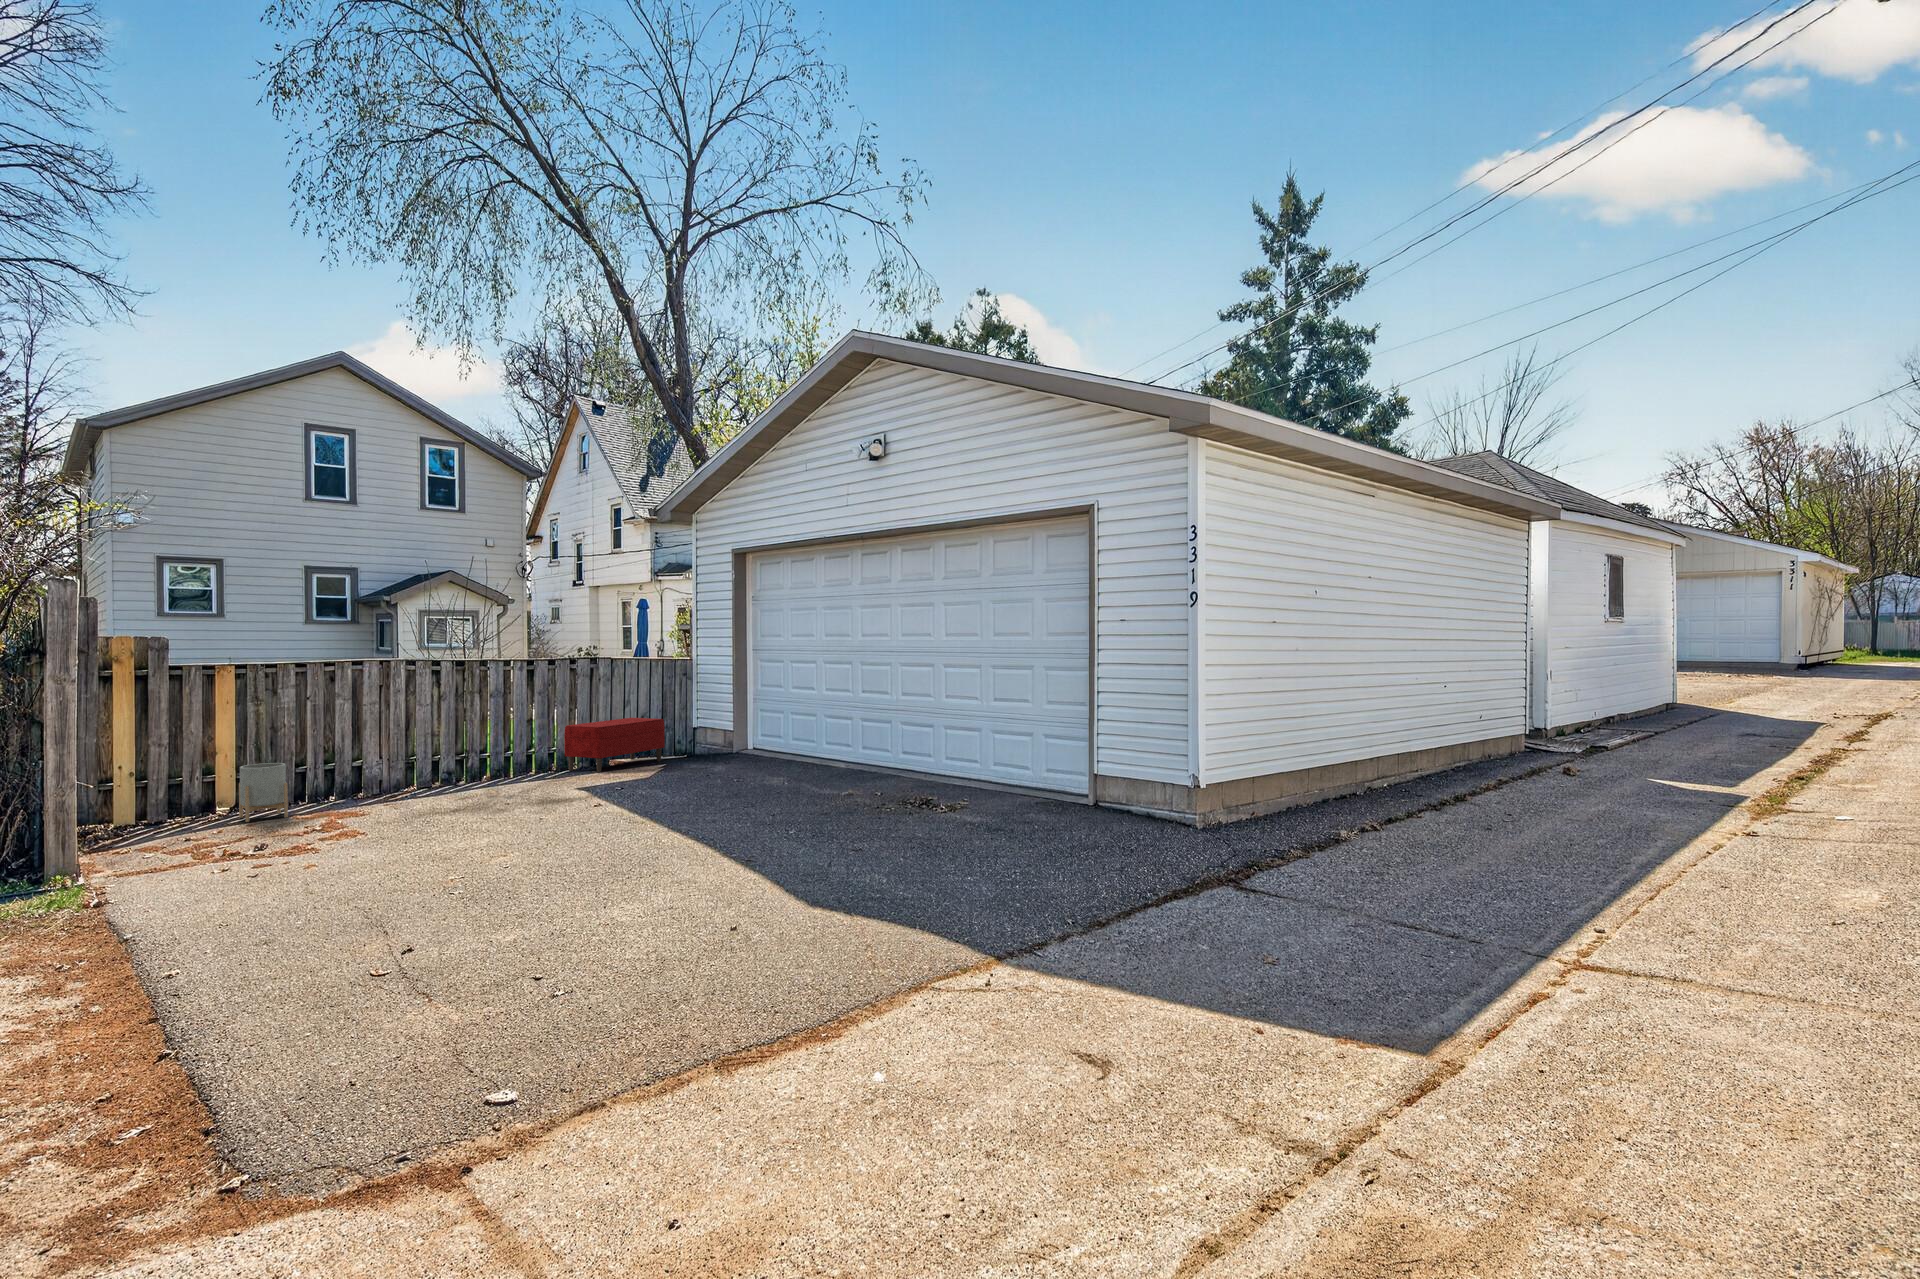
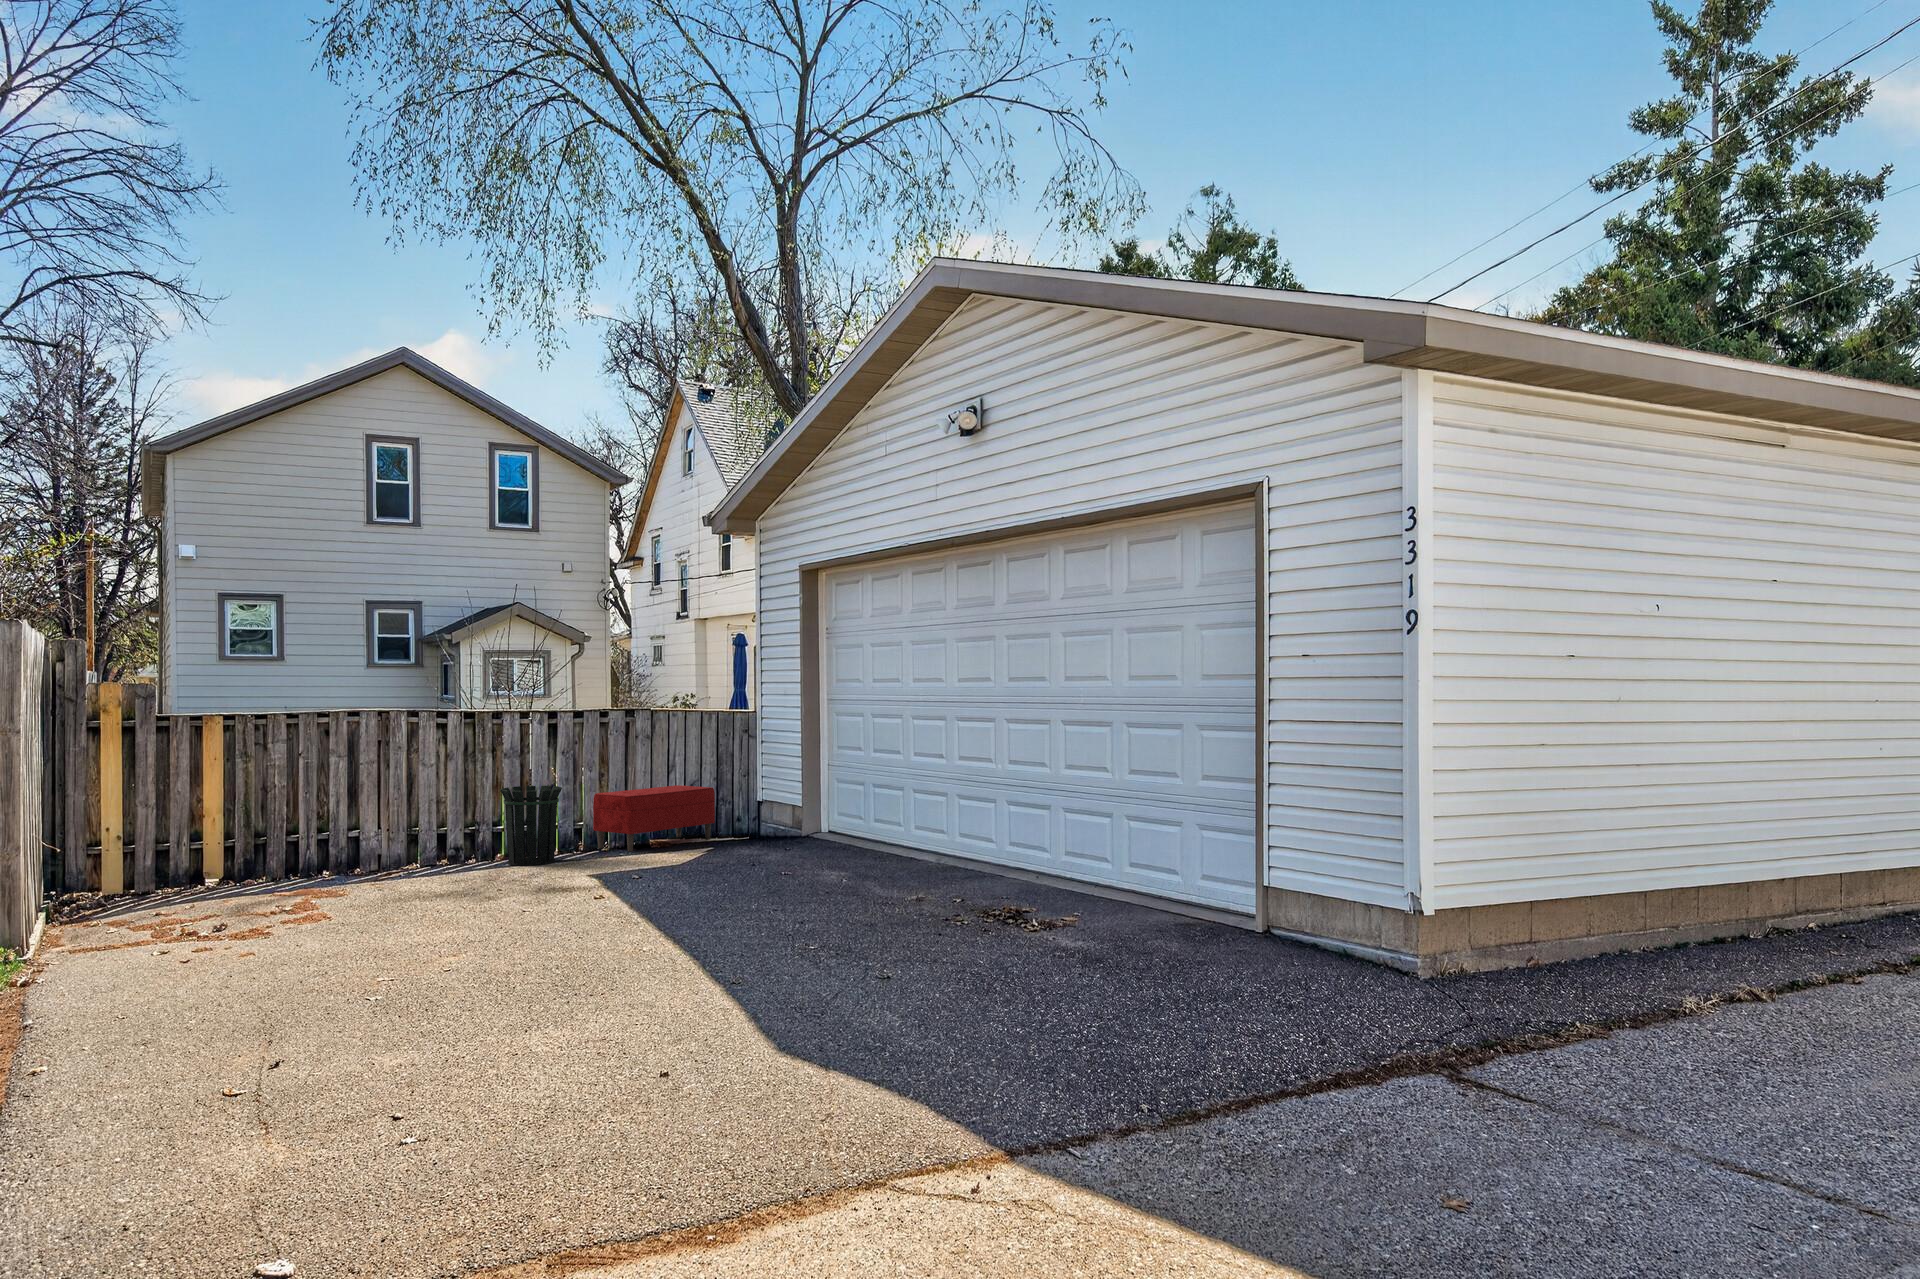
waste bin: none [489,720,544,787] -> present [500,786,562,866]
planter: present [239,763,288,822] -> none [224,830,272,895]

